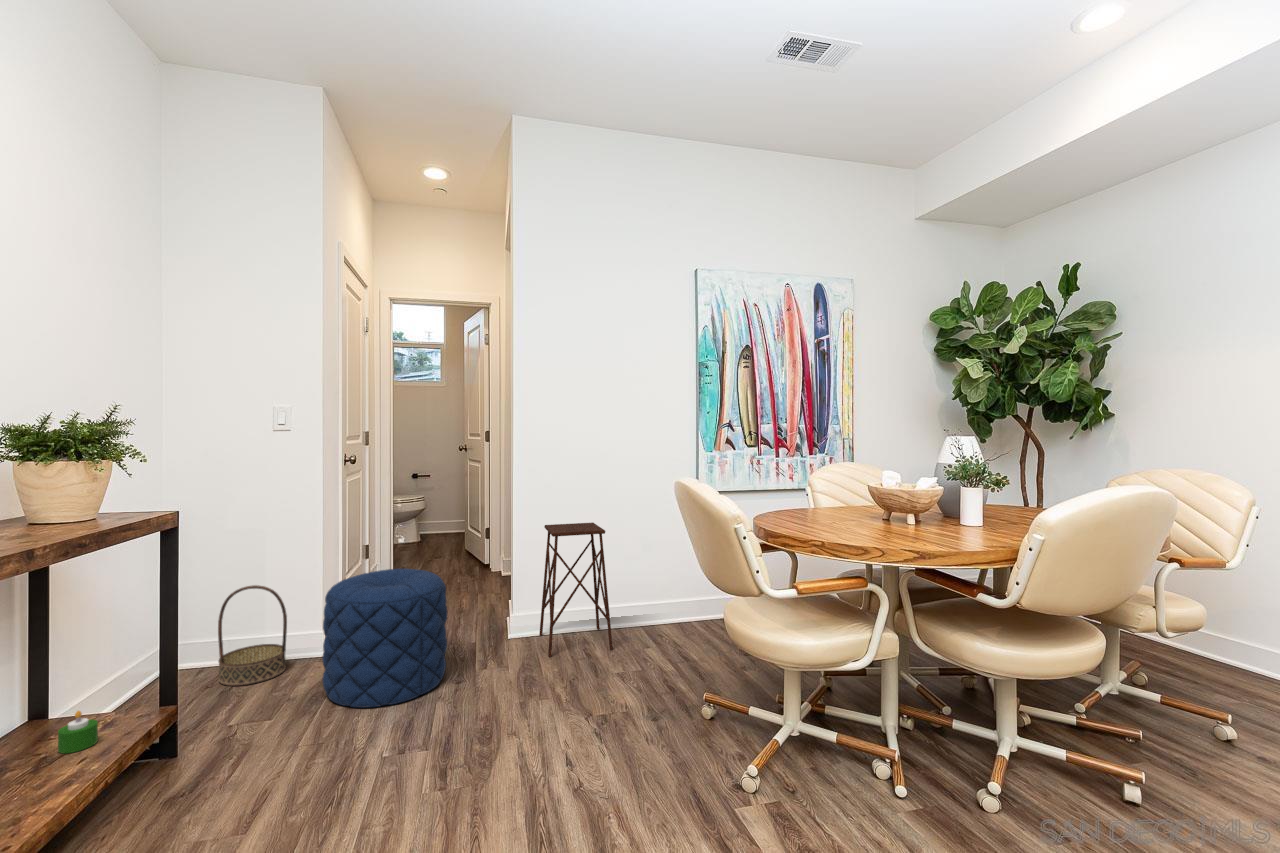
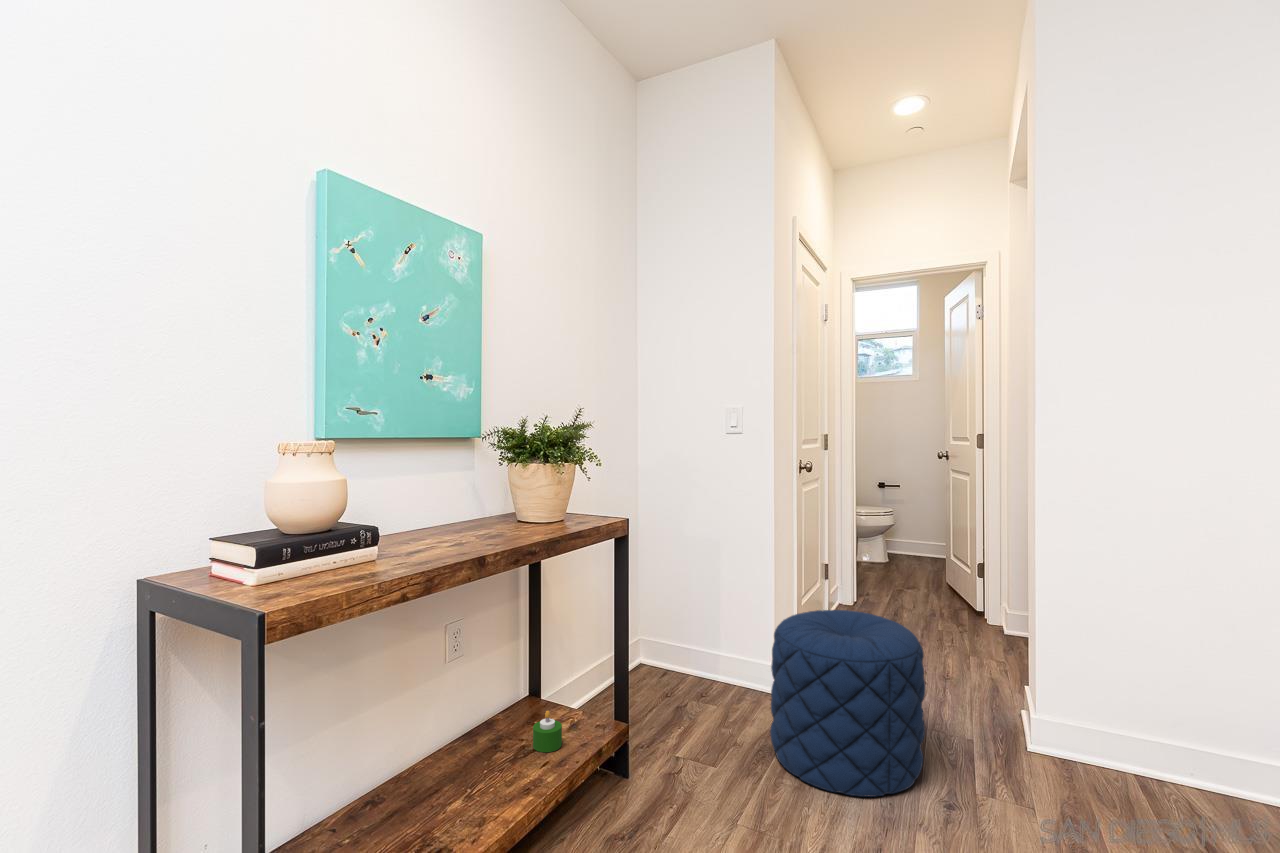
side table: present [539,523,613,657] -> none [1070,582,1227,823]
basket: present [218,585,287,686] -> none [676,600,738,708]

